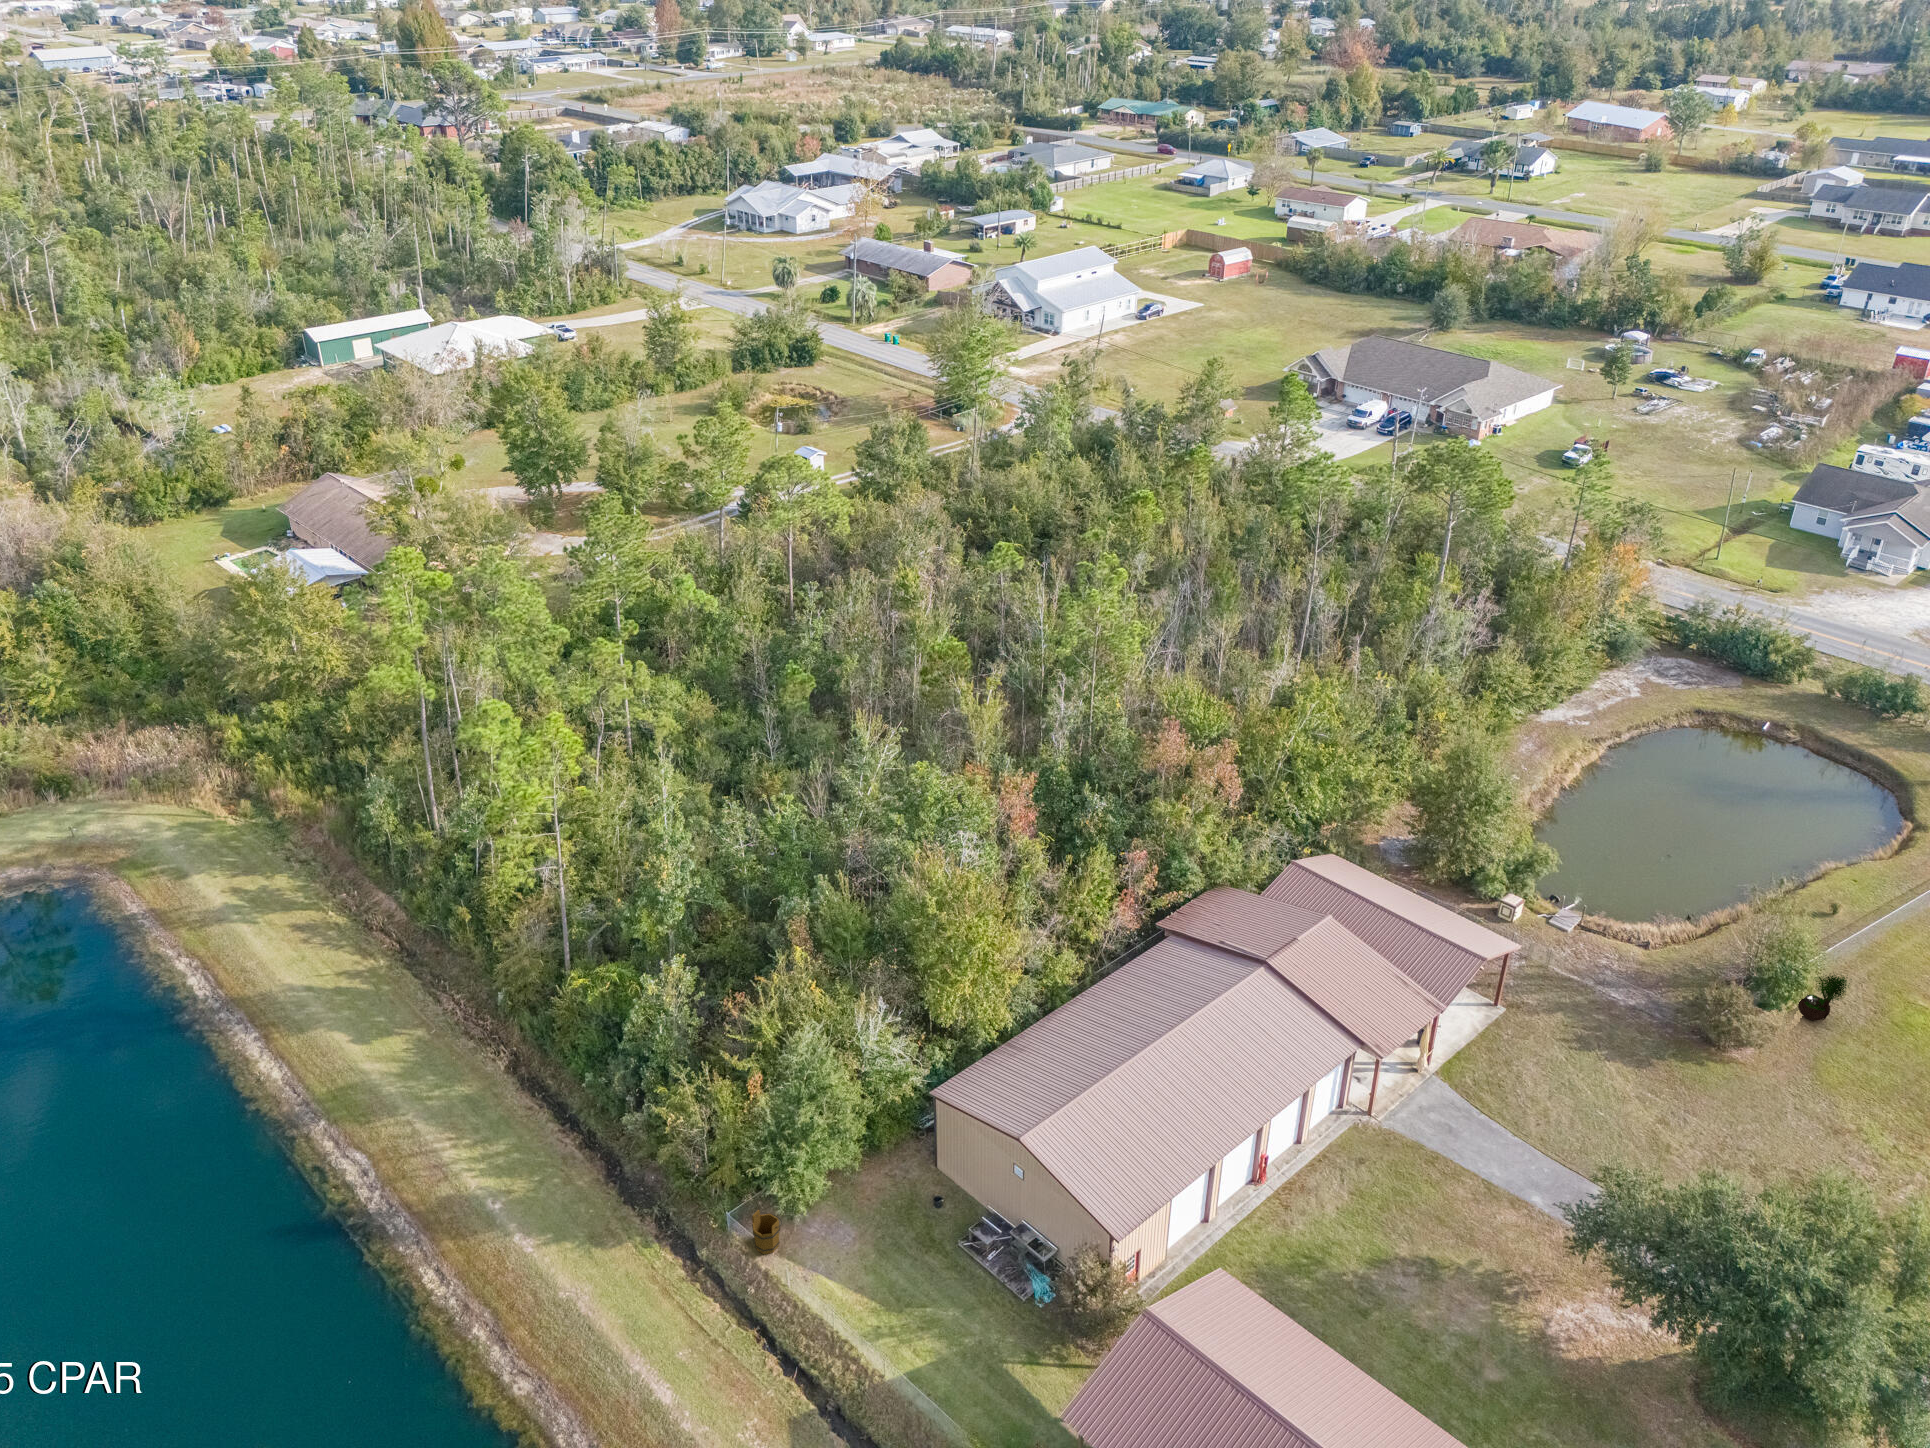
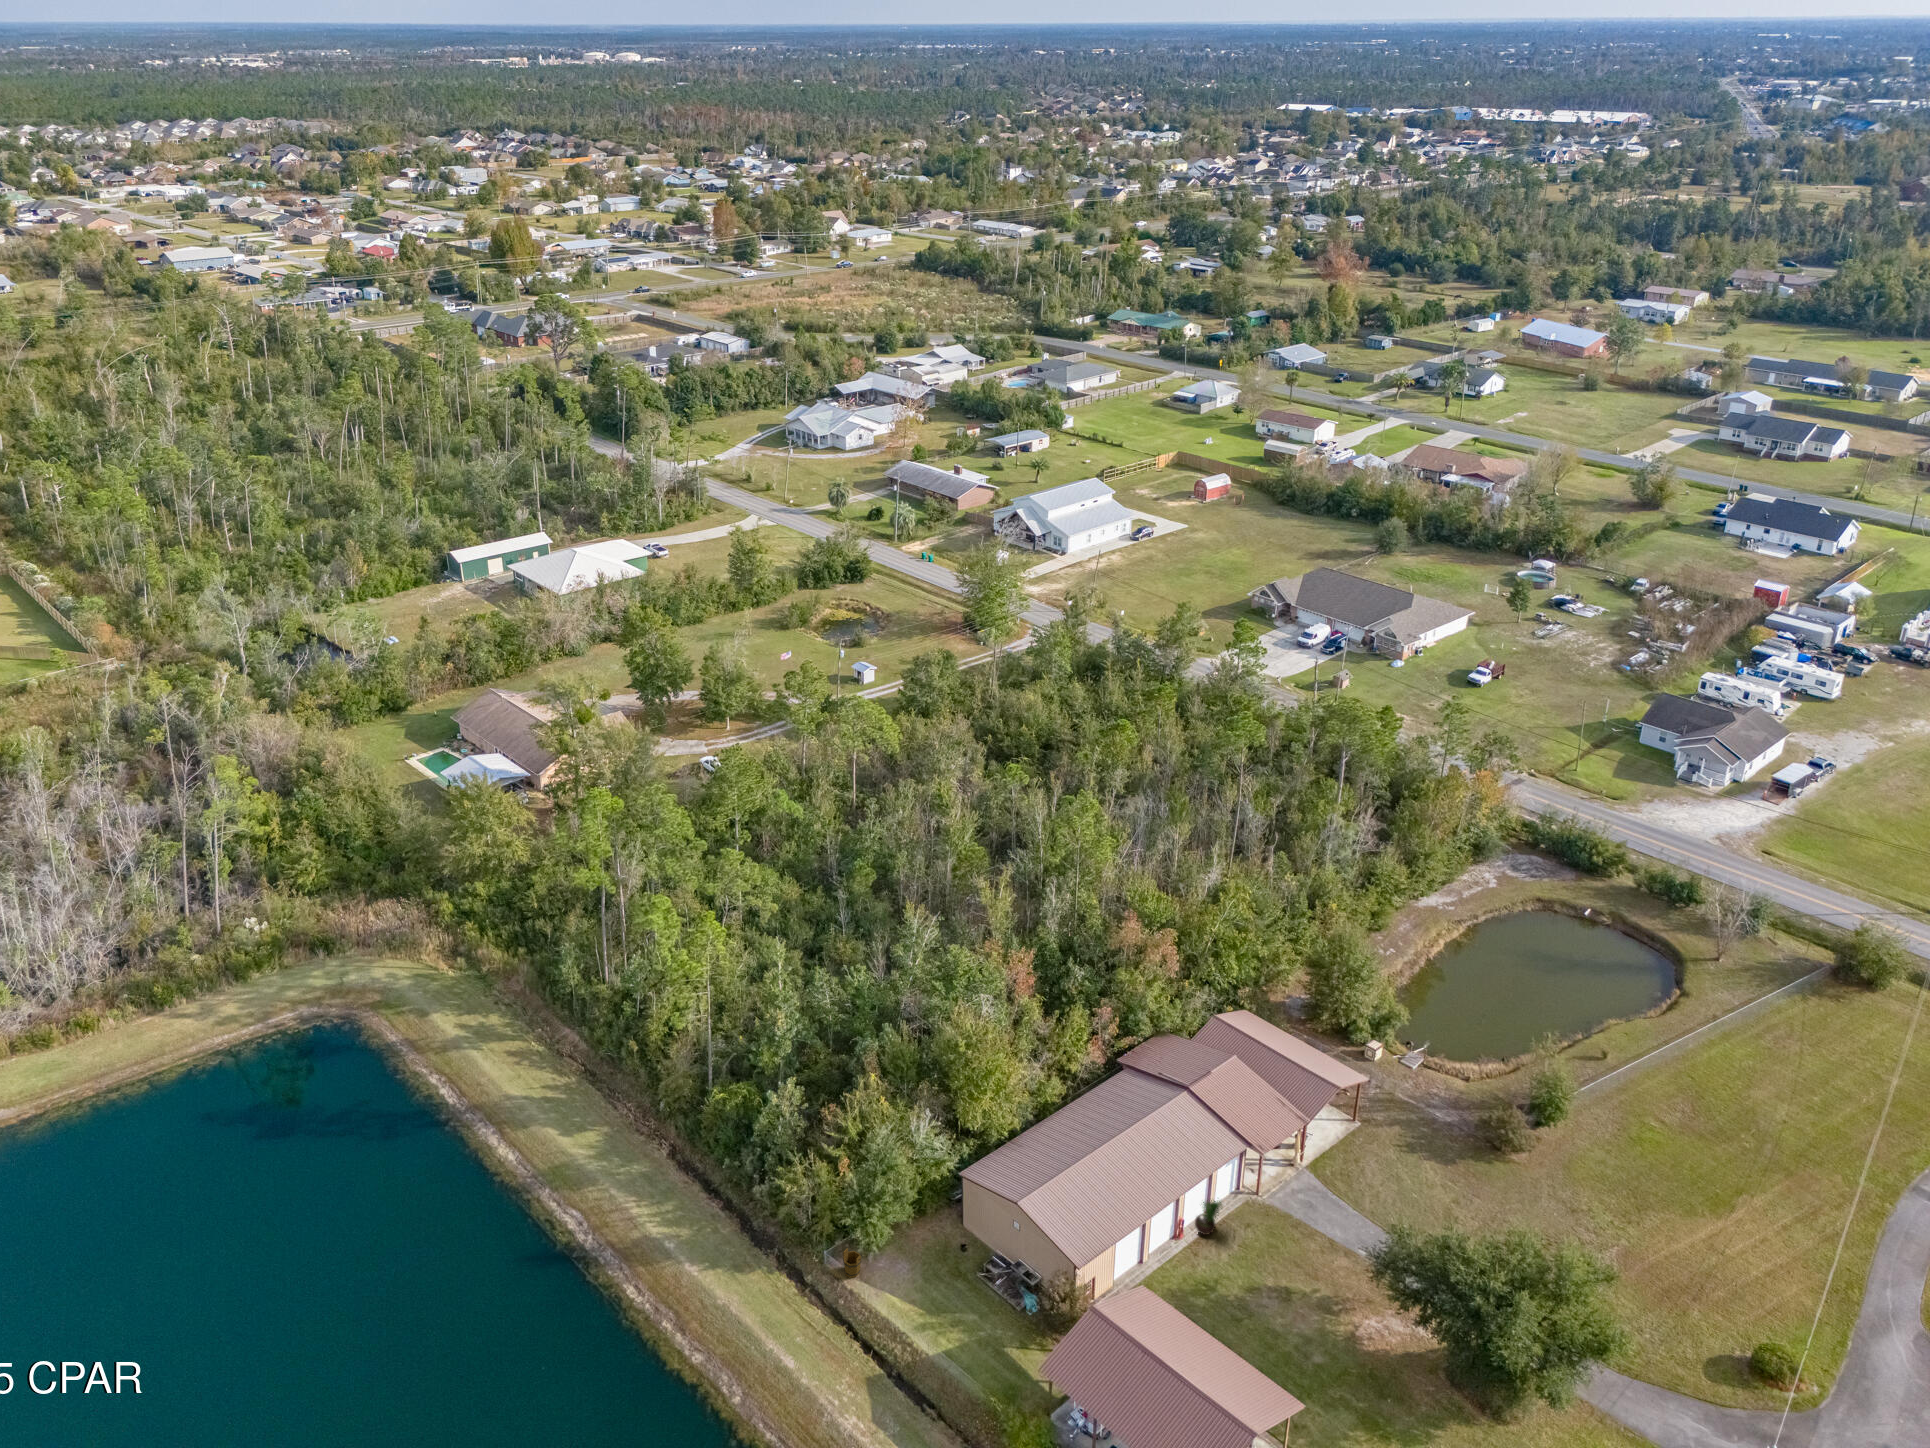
potted tree: present [1798,974,1852,1021] -> present [1195,1200,1221,1235]

